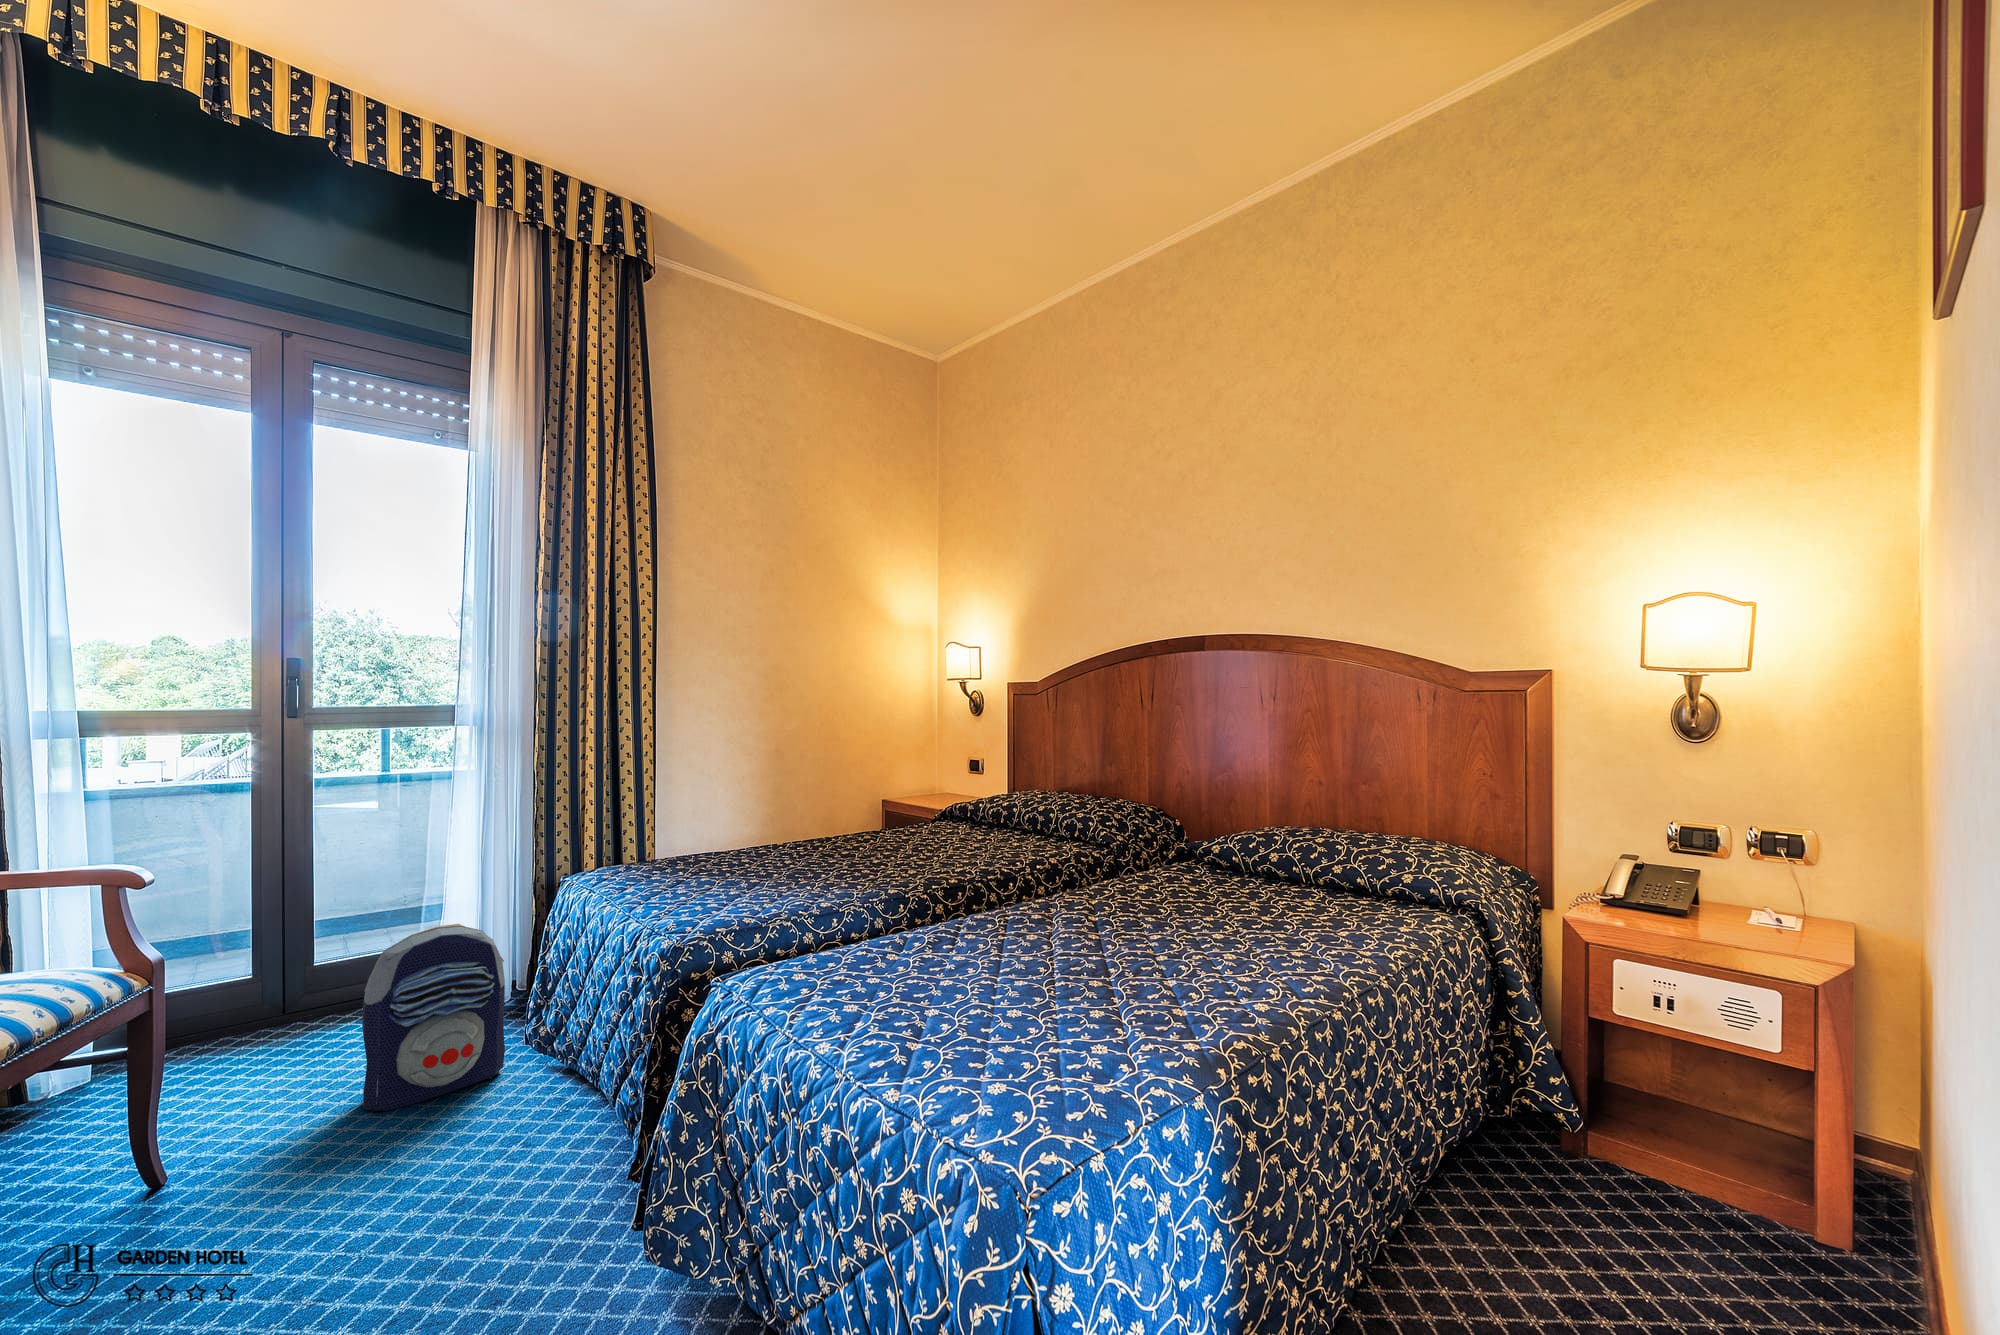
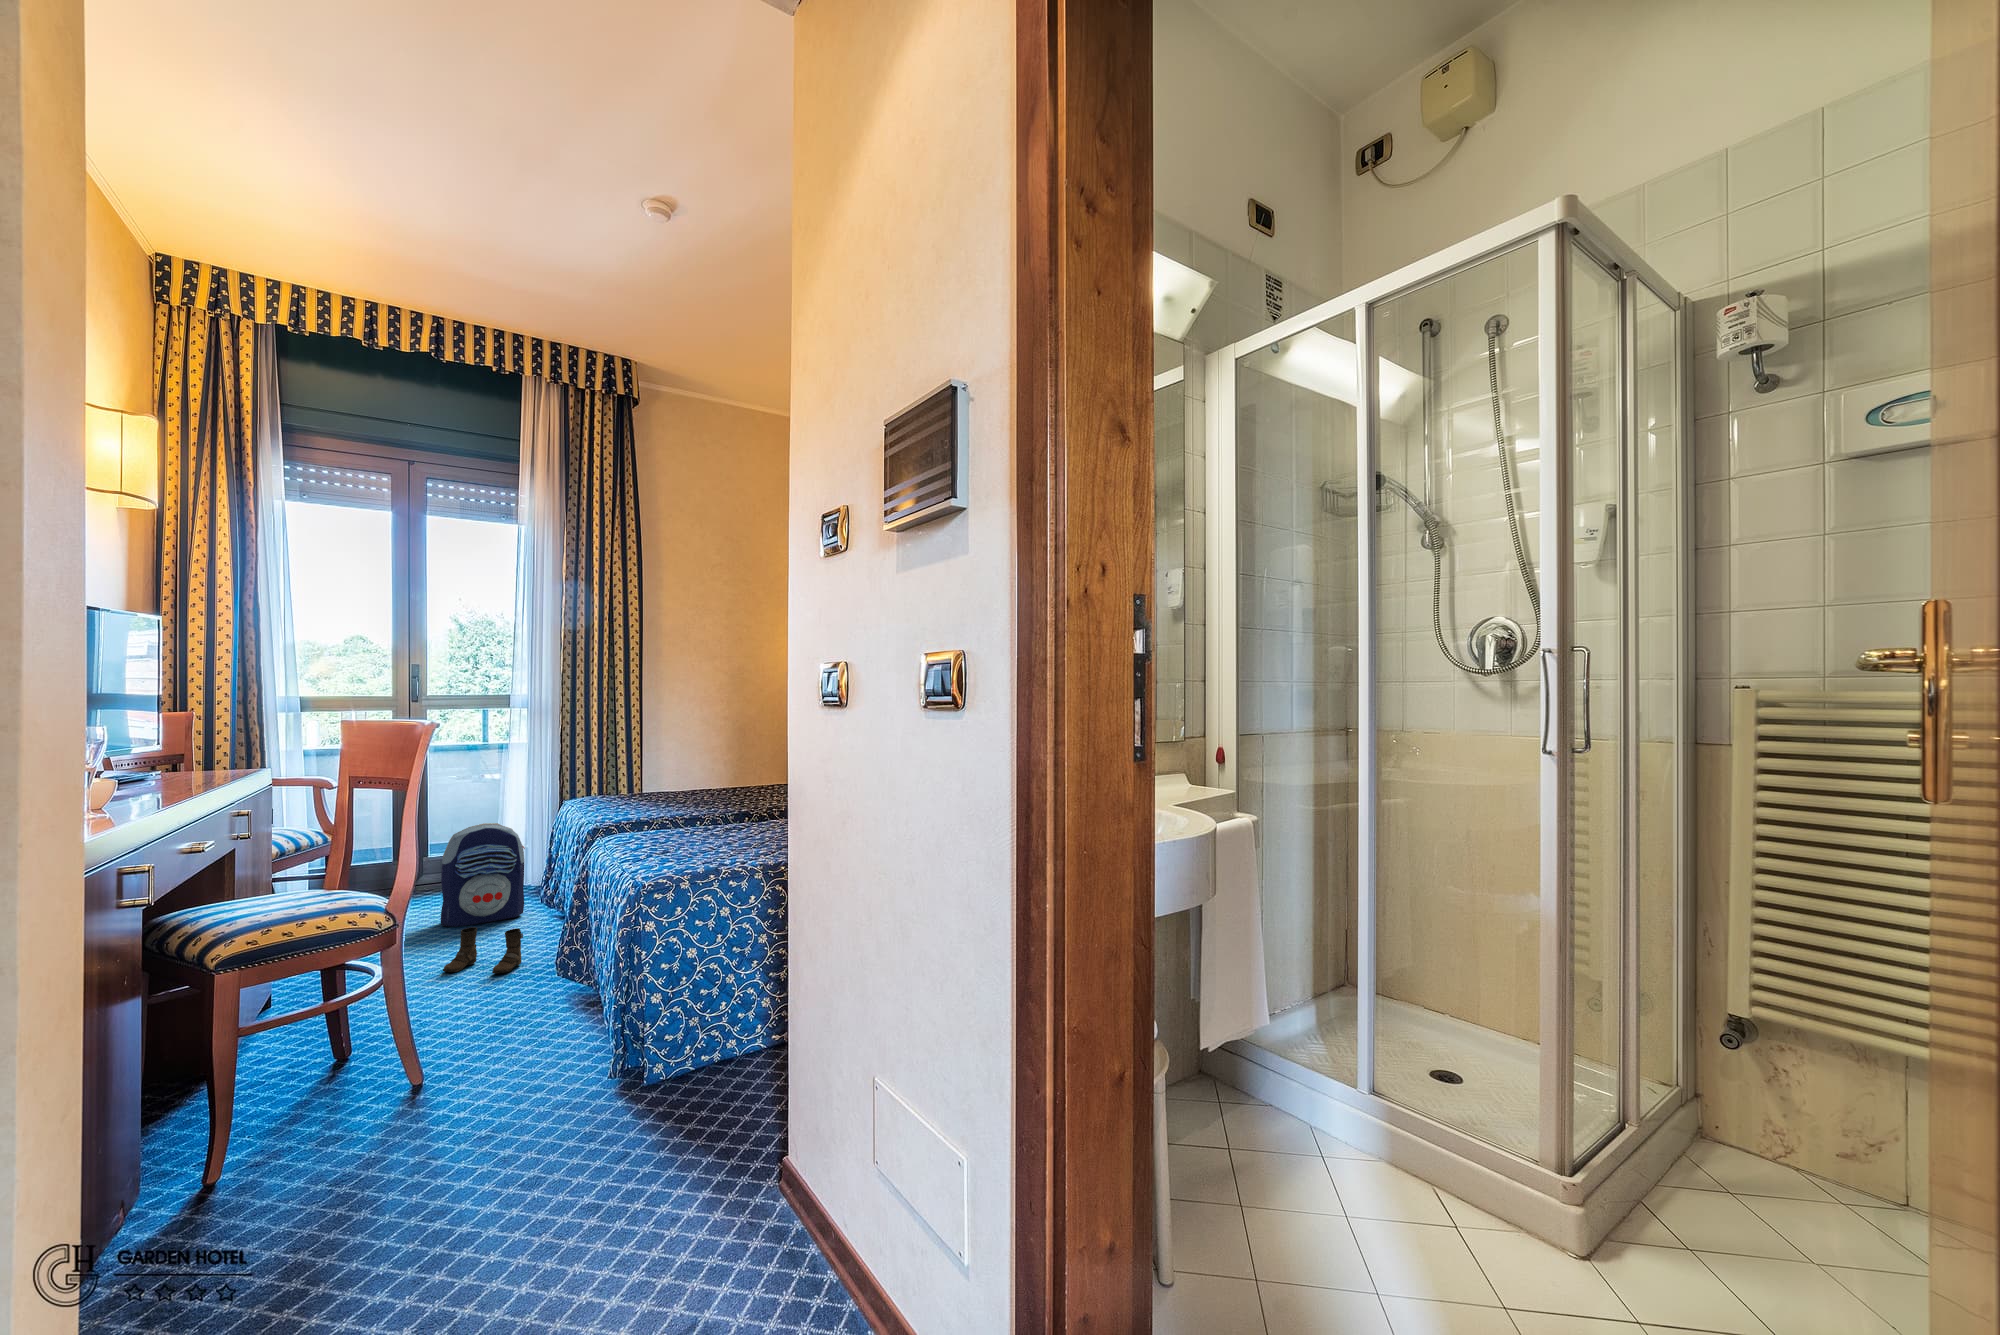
boots: none [398,1148,551,1257] -> present [443,927,523,973]

